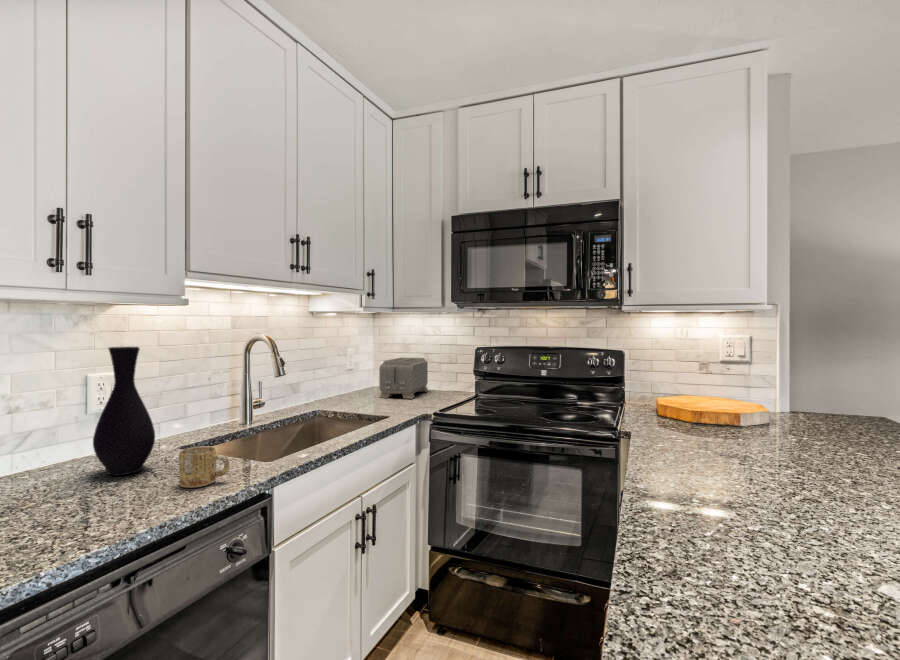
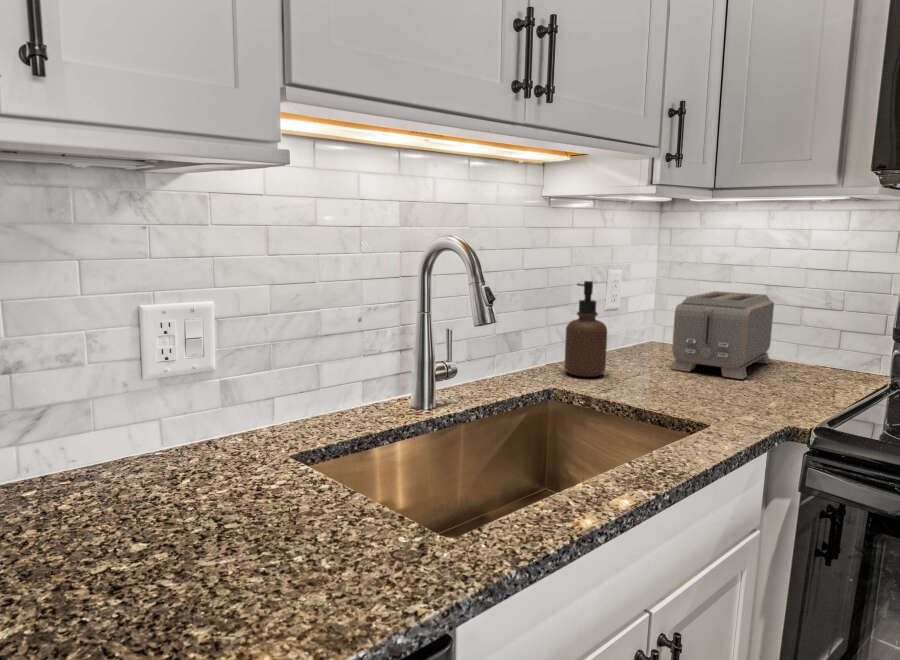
vase: present [93,347,155,476] -> none [111,253,229,526]
soap dispenser: none [324,355,345,404] -> present [565,281,607,377]
mug: present [179,446,229,488] -> none [241,499,349,609]

